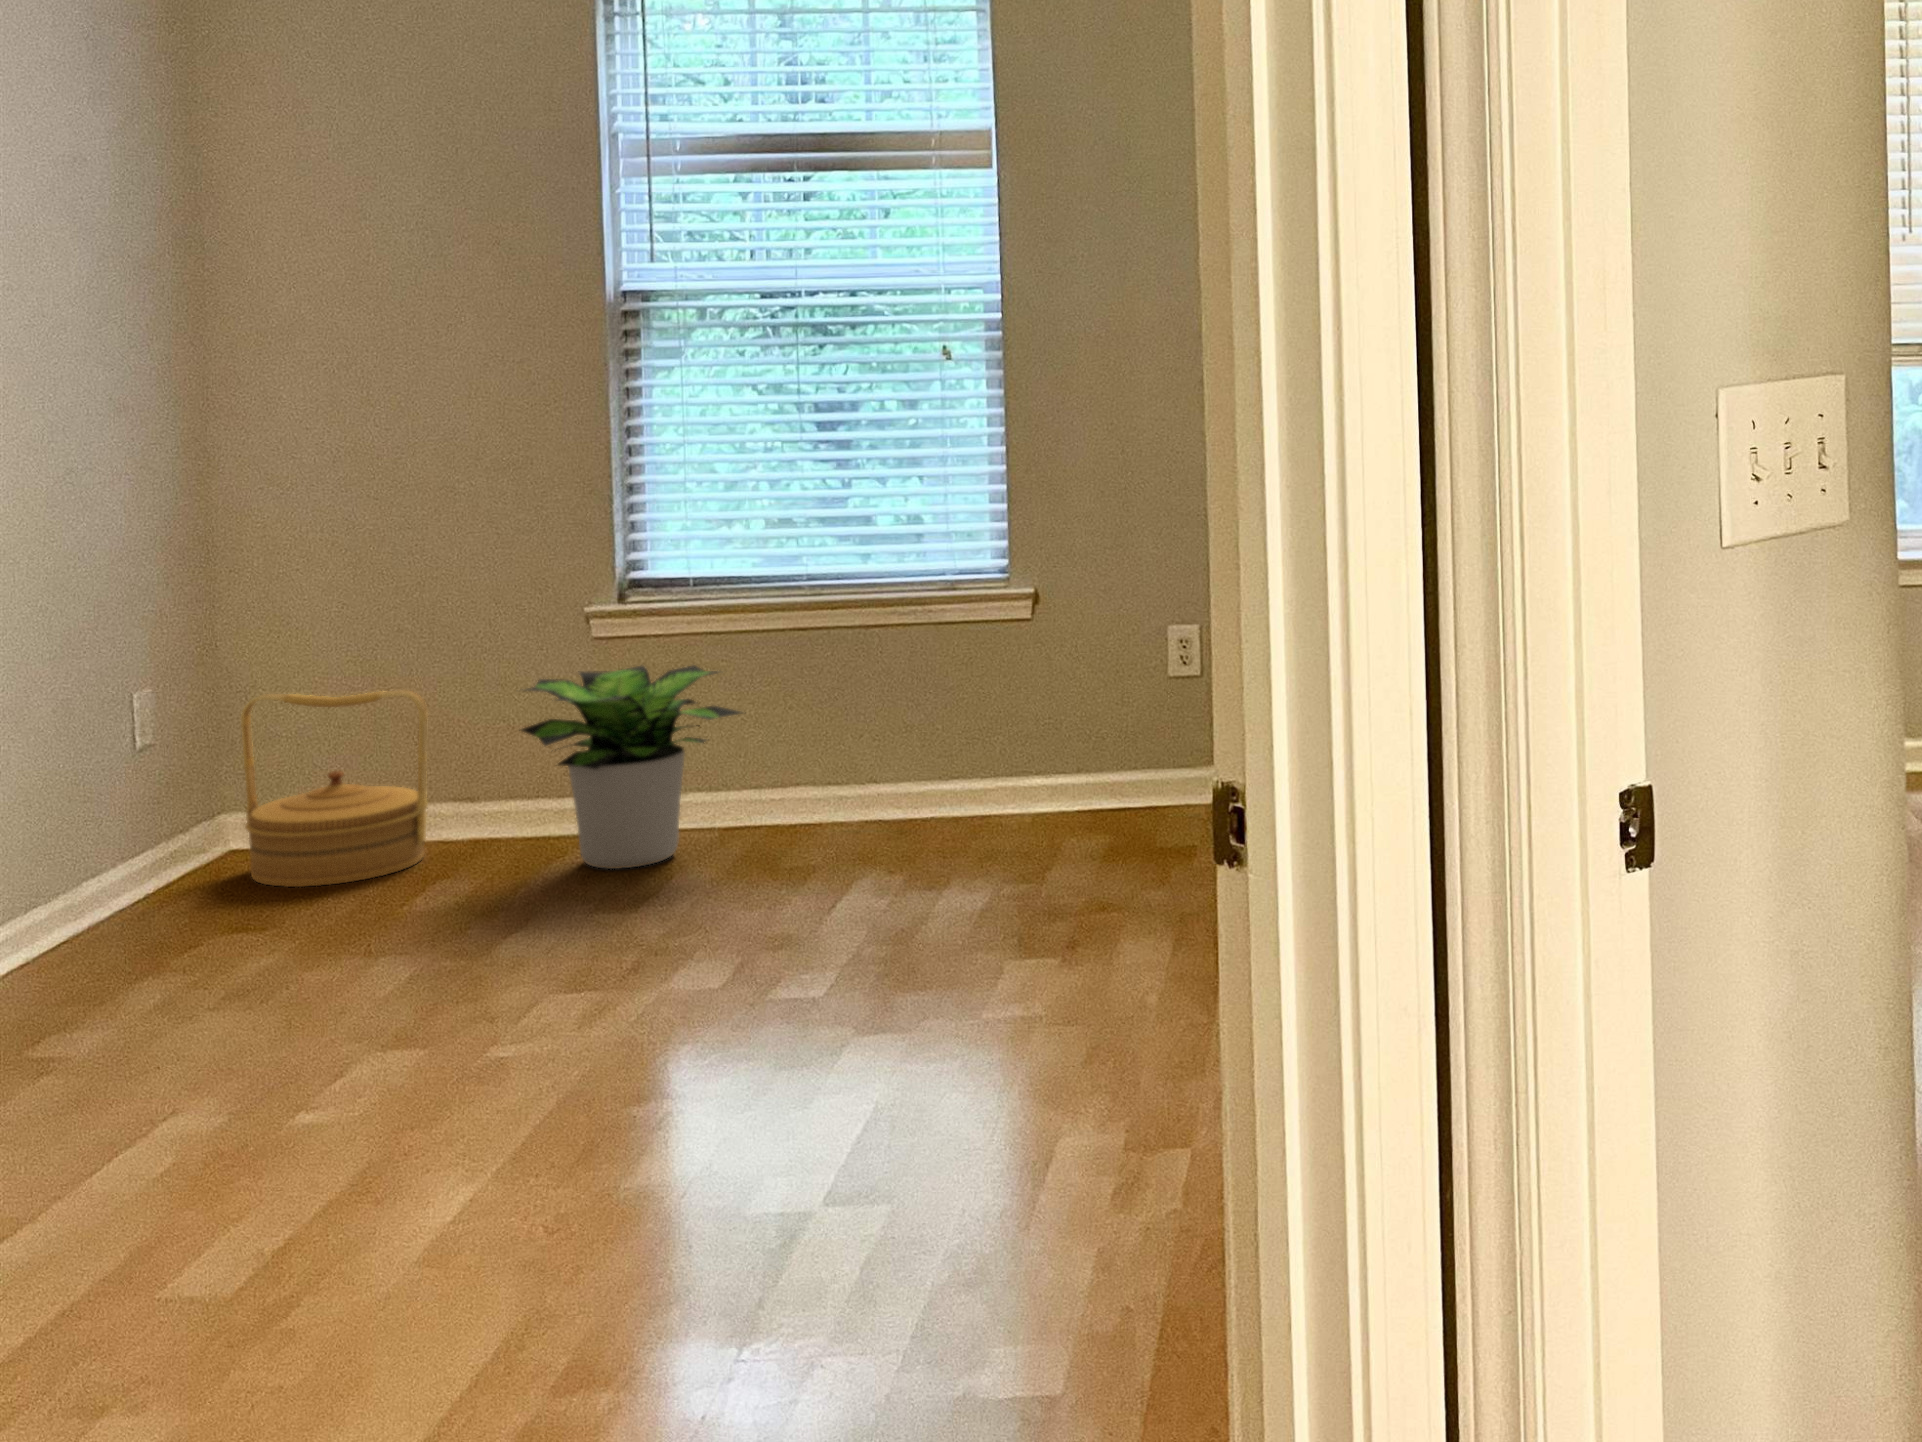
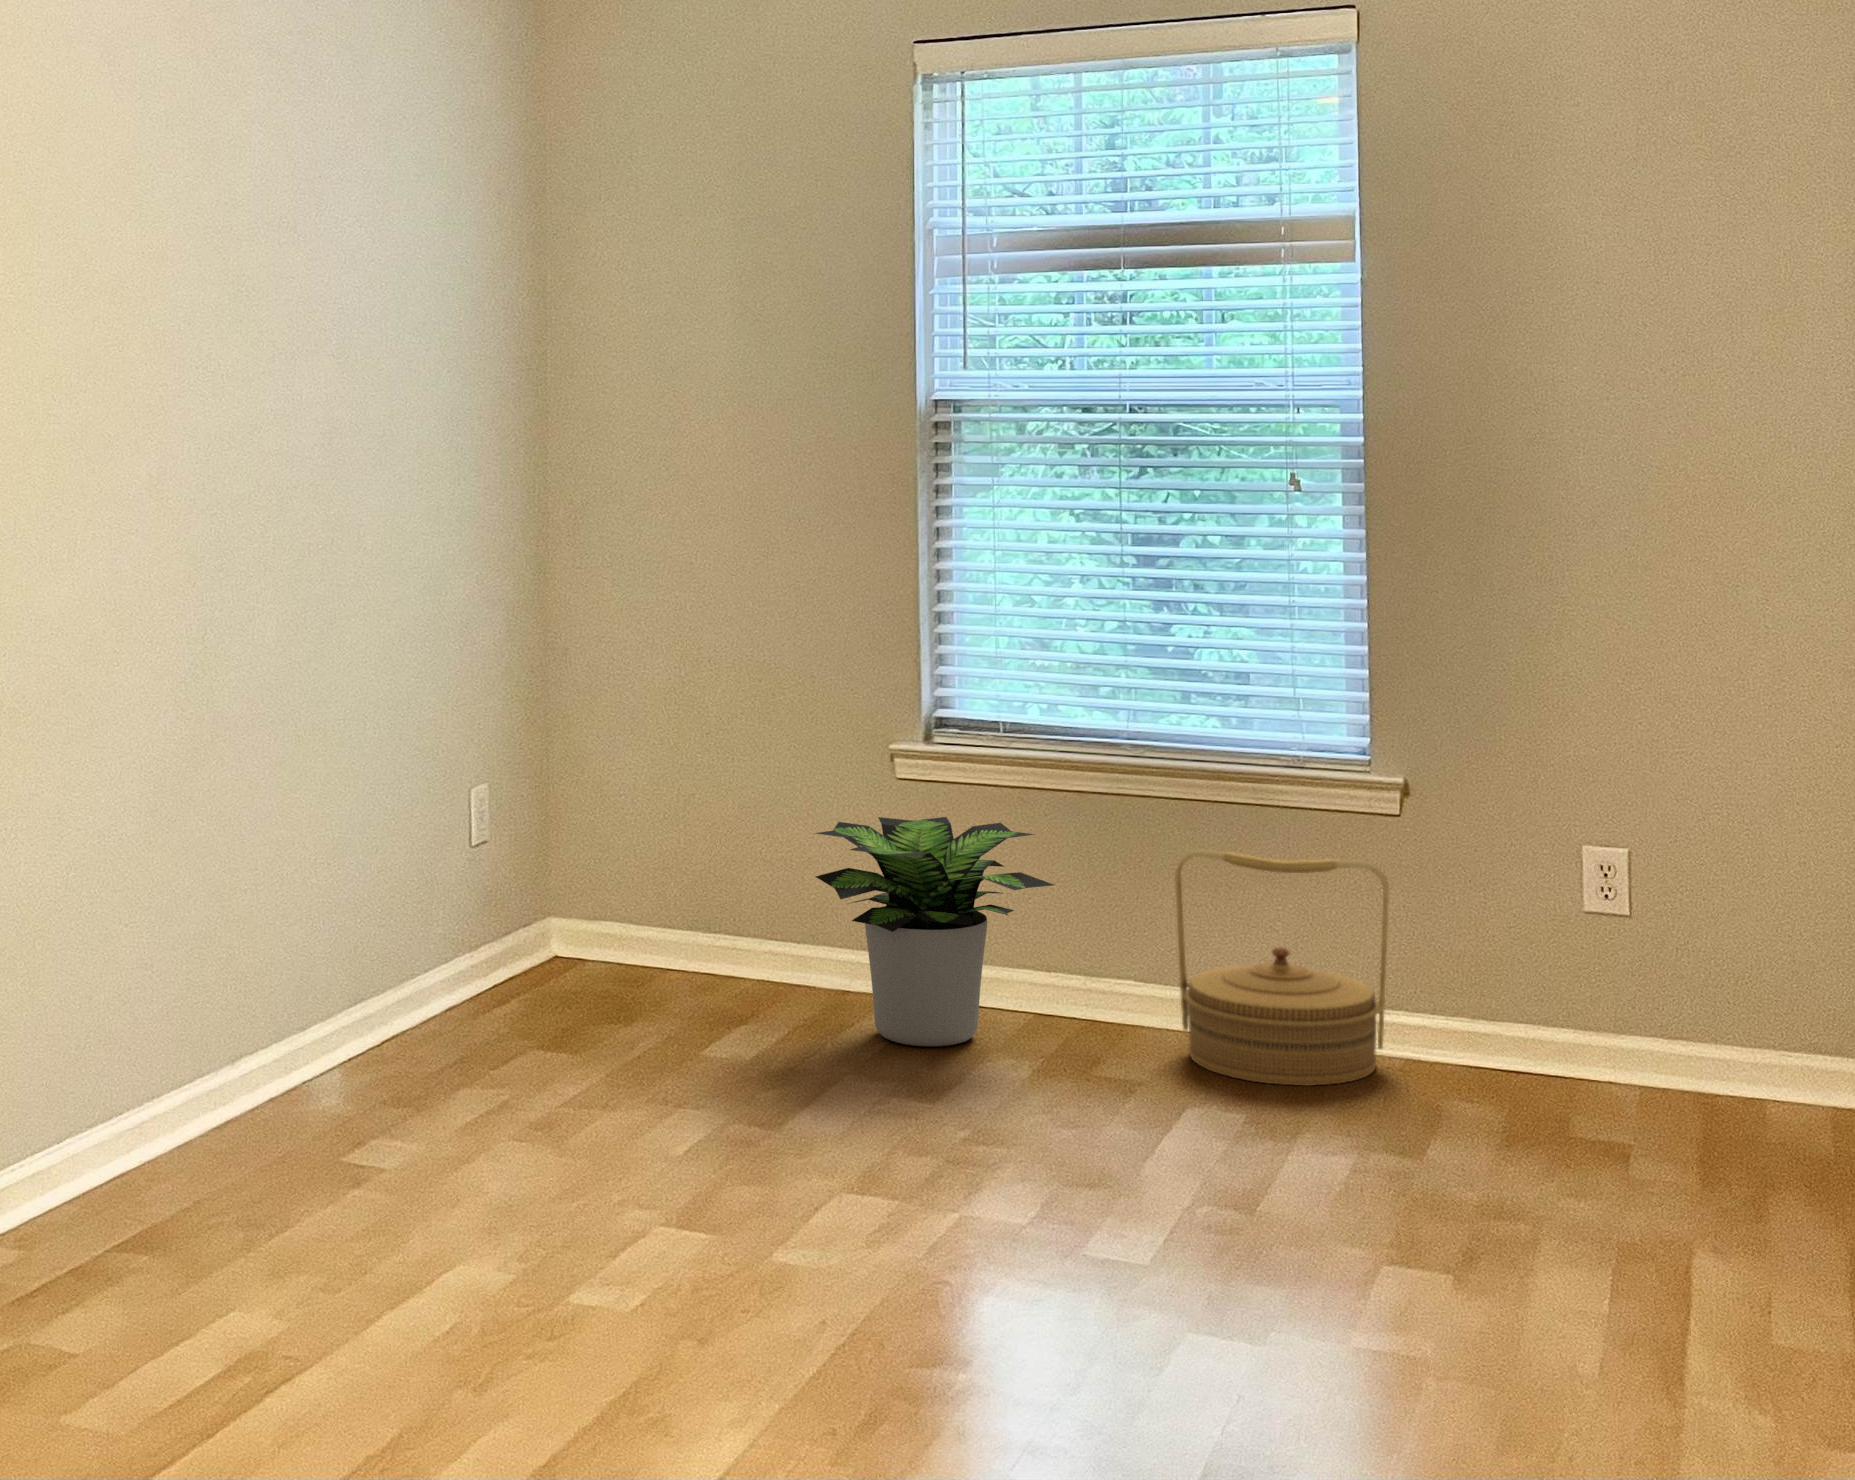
woven basket: present [241,690,428,887] -> present [1175,850,1389,1086]

